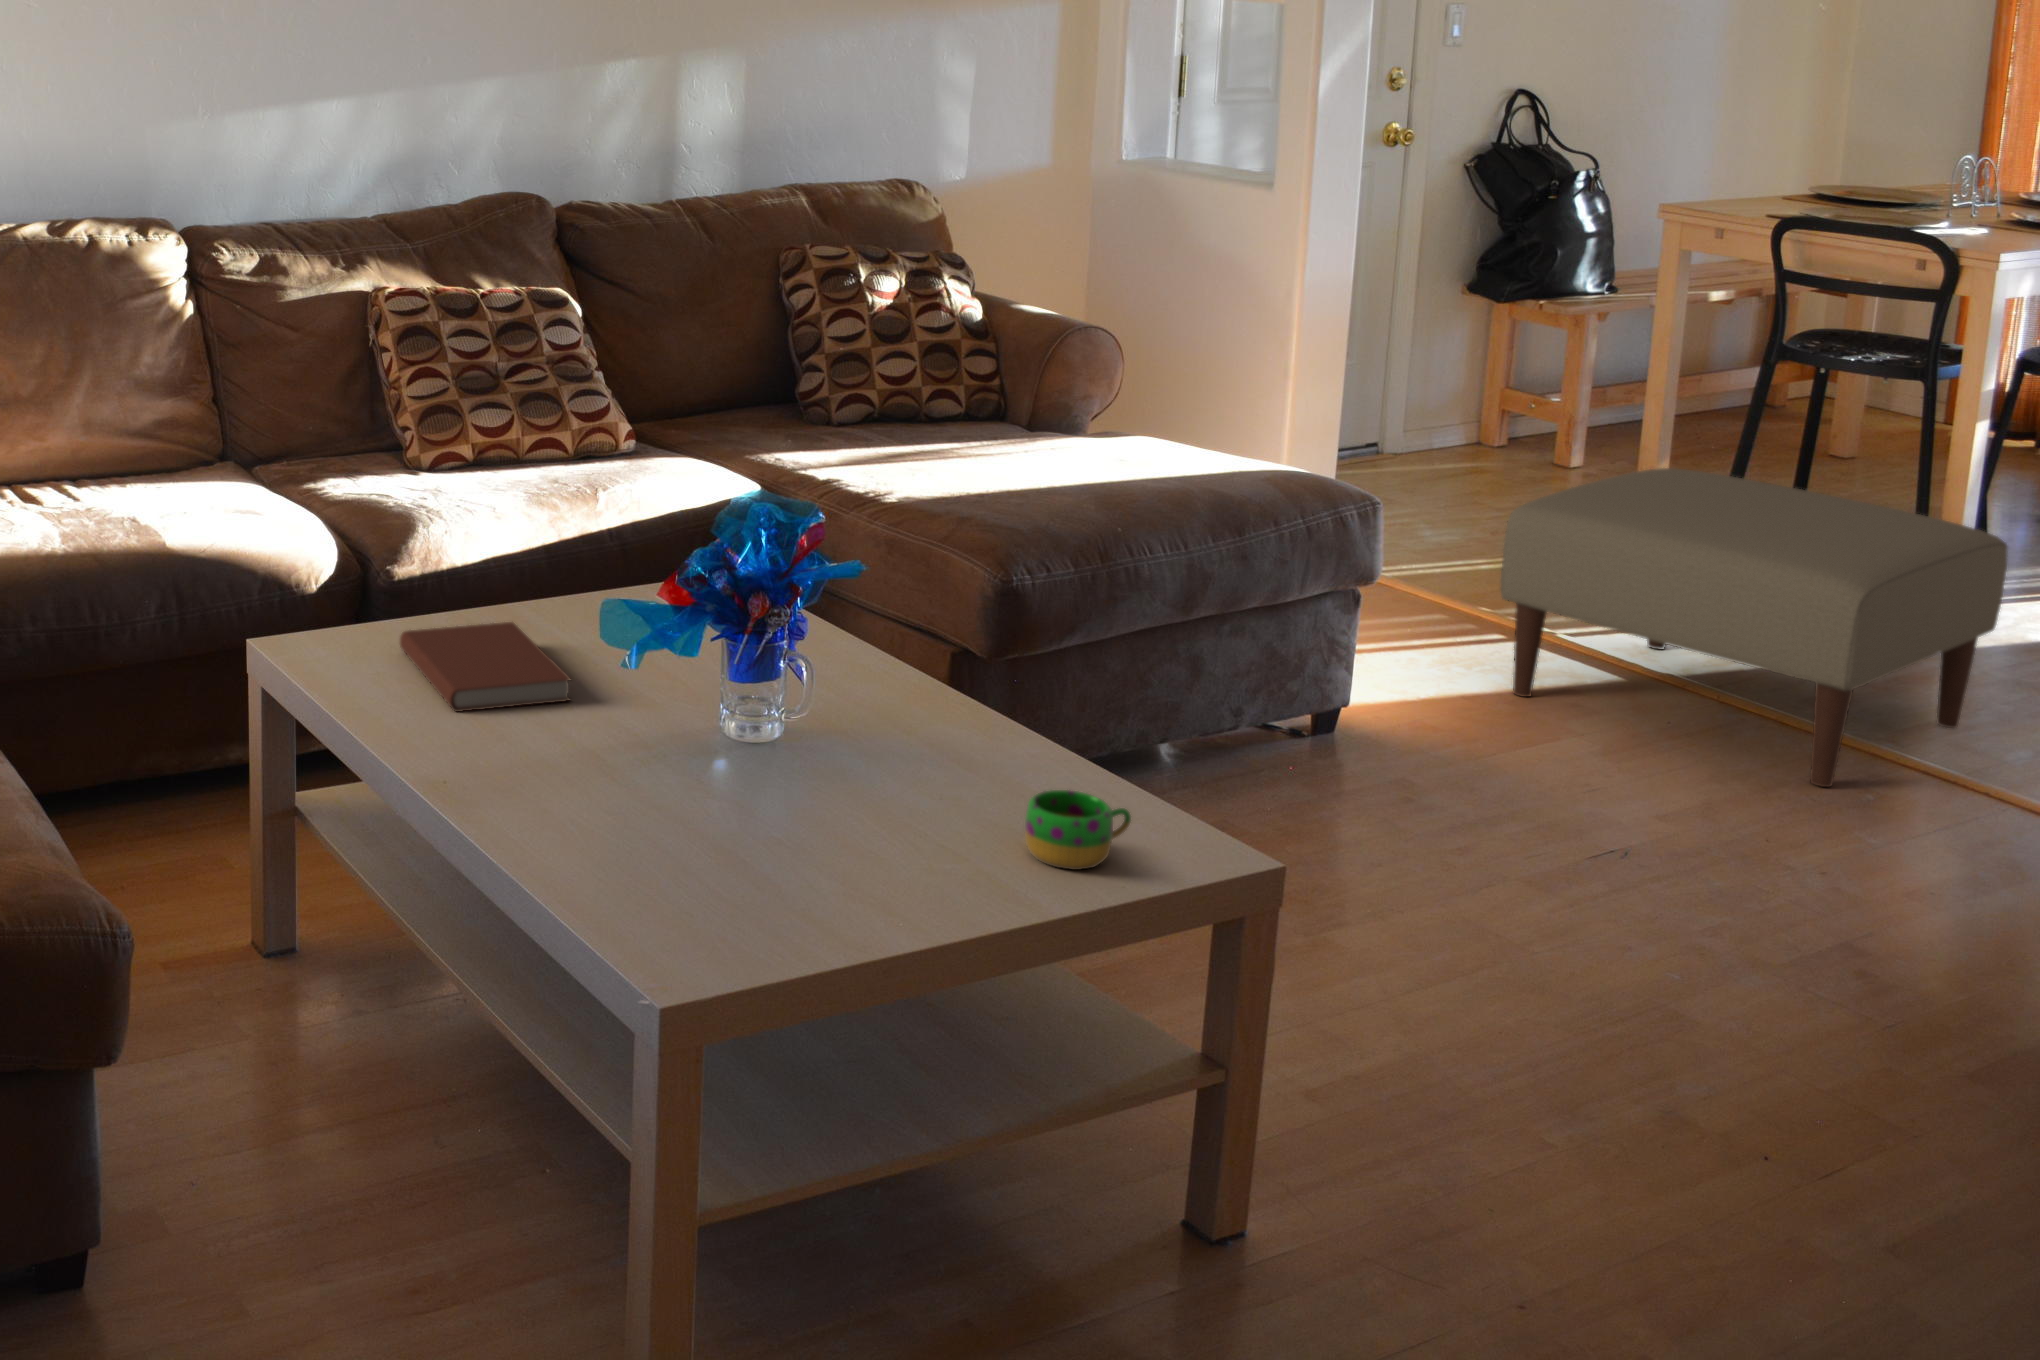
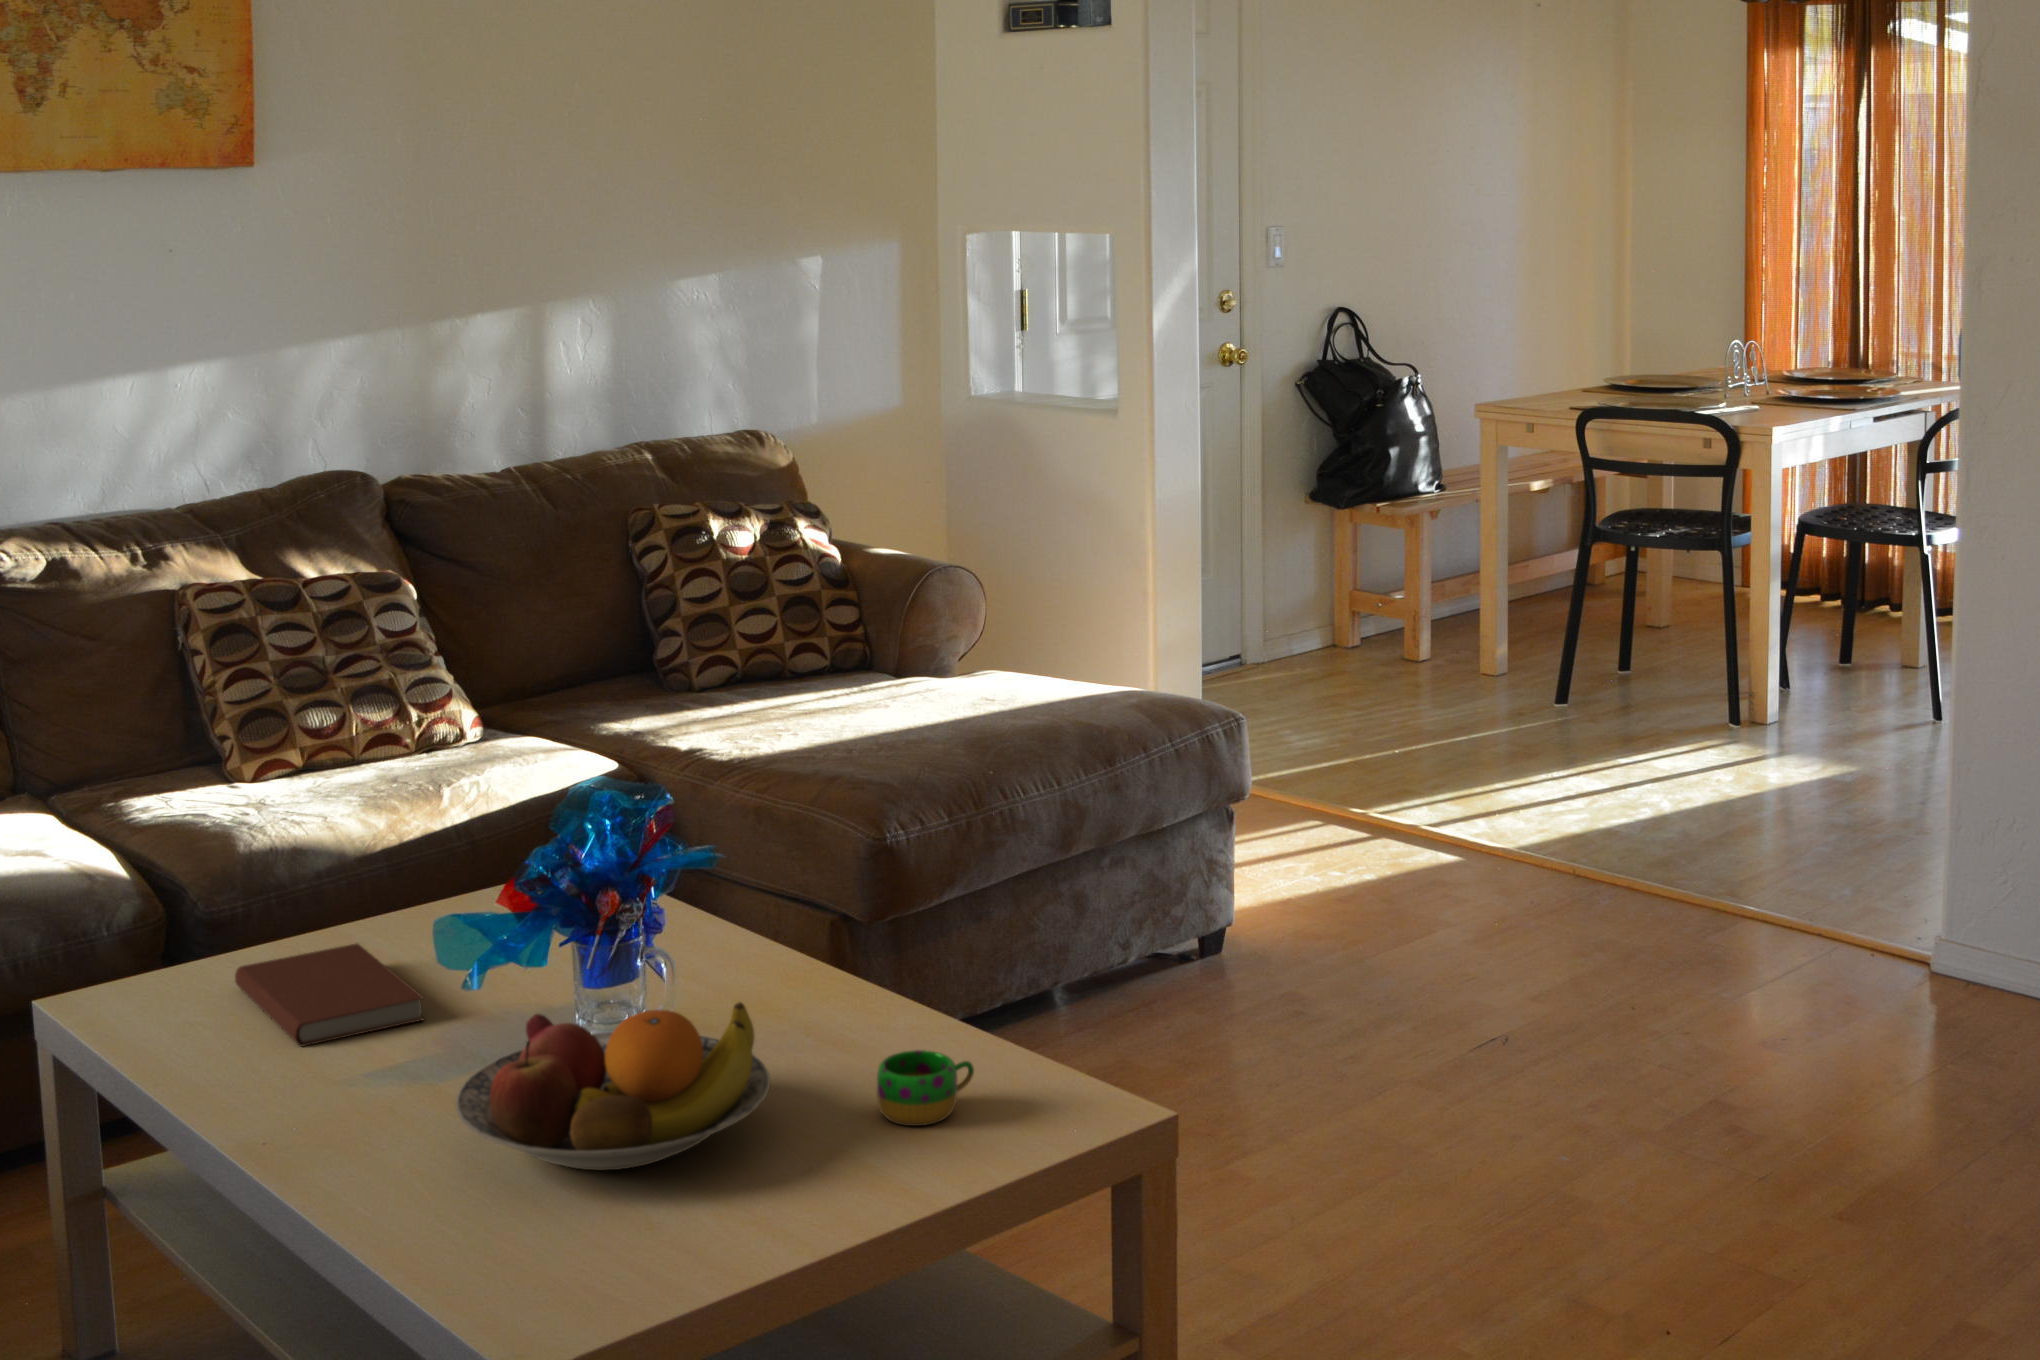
ottoman: present [1501,468,2007,787] -> none [1338,665,1757,954]
fruit bowl: none [597,705,914,871] -> present [455,1002,770,1170]

